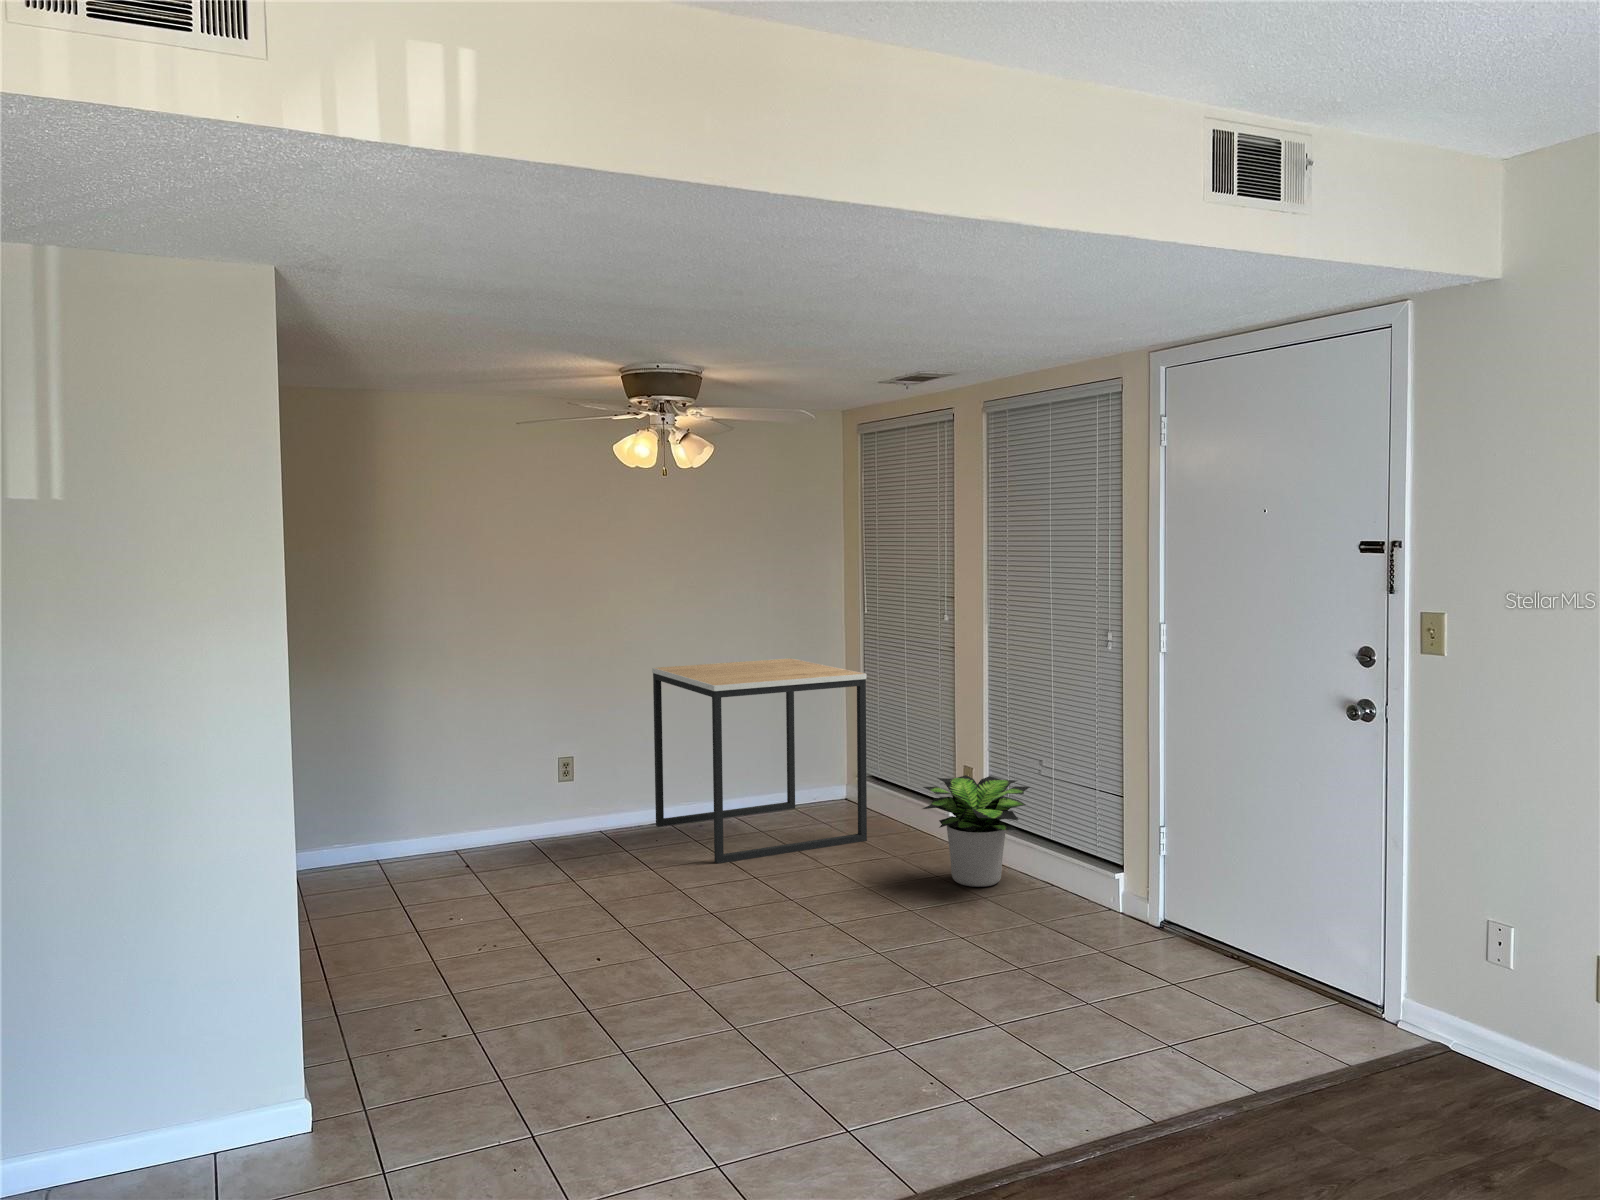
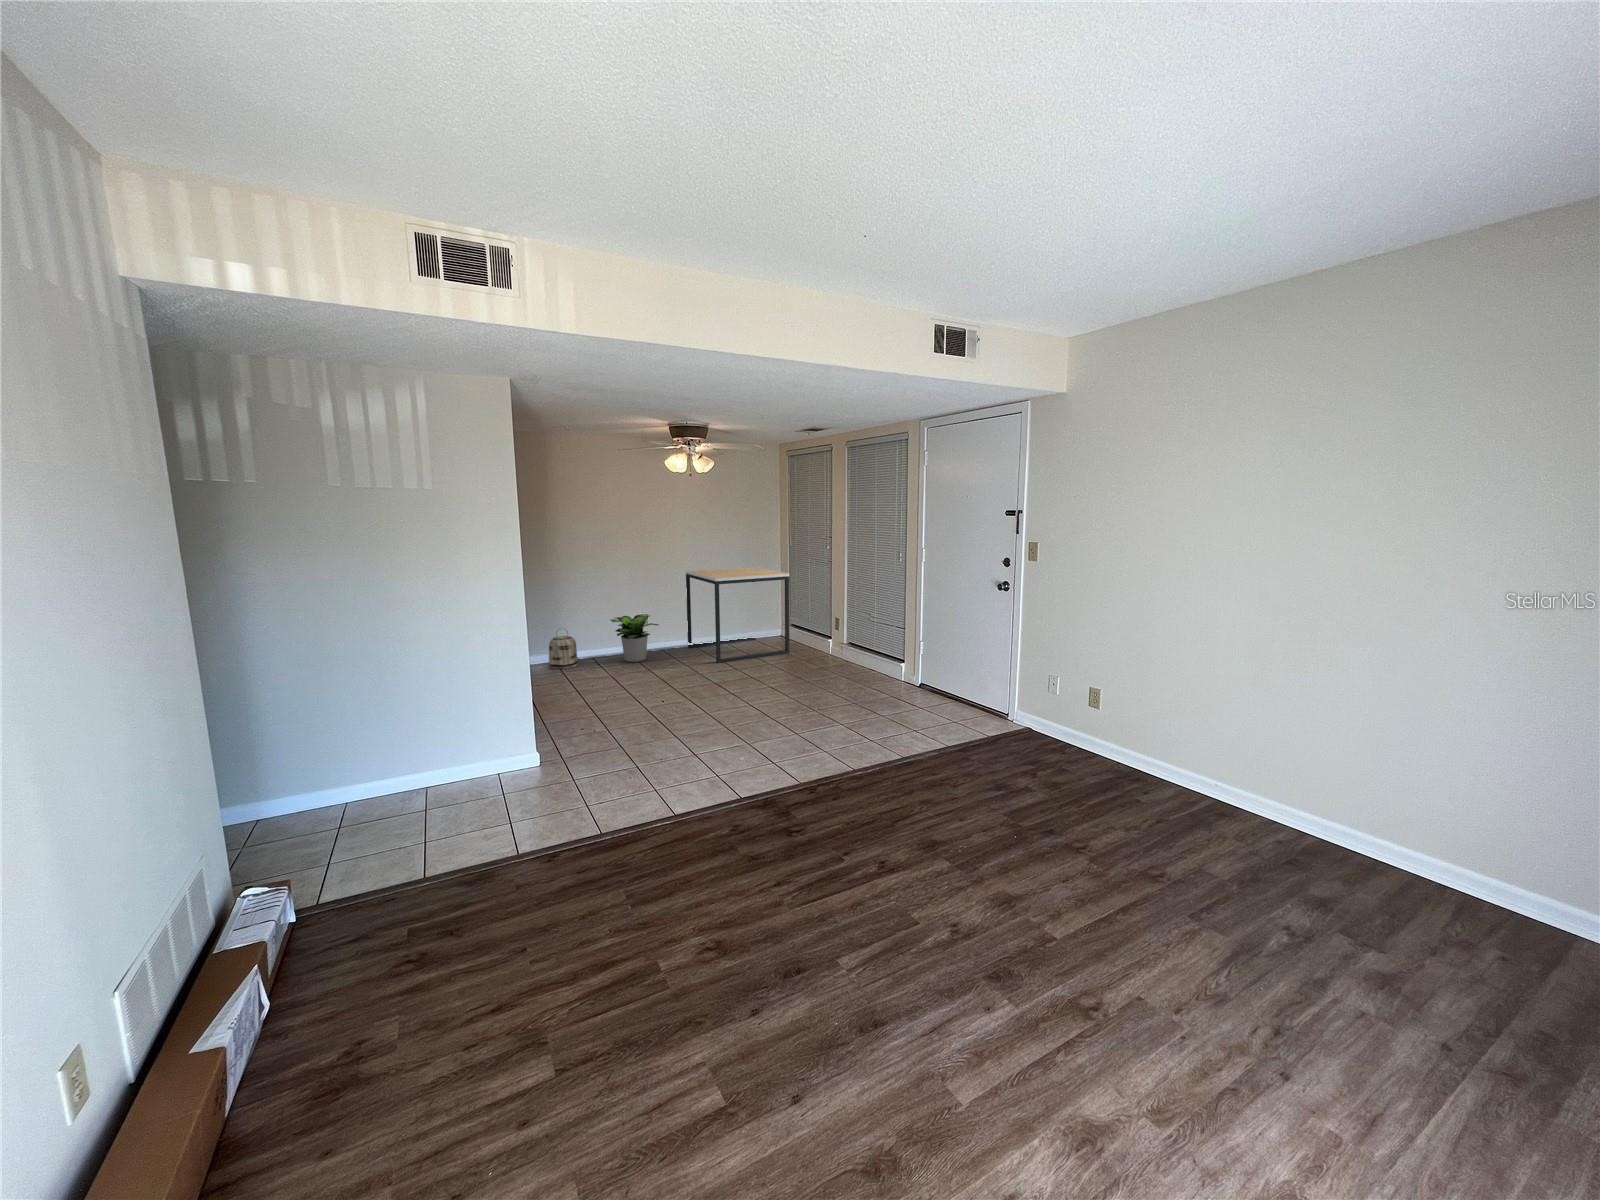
potted plant: present [923,775,1030,887] -> present [611,615,658,662]
basket: none [370,789,430,875] -> present [549,629,578,669]

